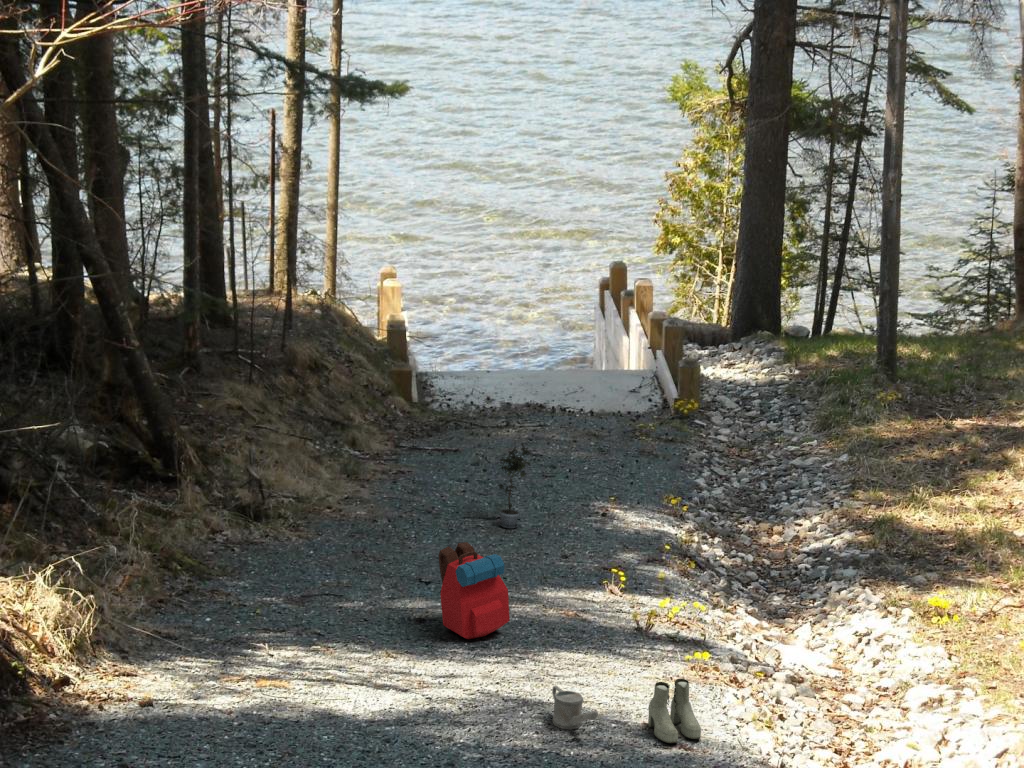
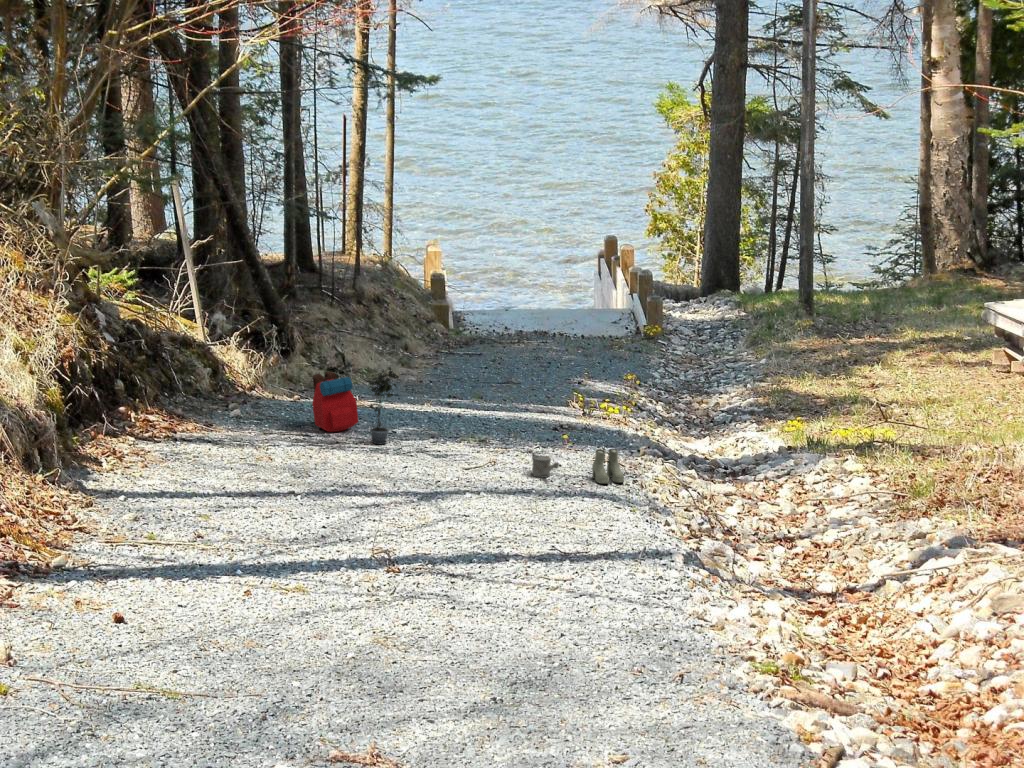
potted plant: present [498,443,531,529] -> present [369,367,398,444]
backpack: present [439,542,510,639] -> present [312,372,358,432]

